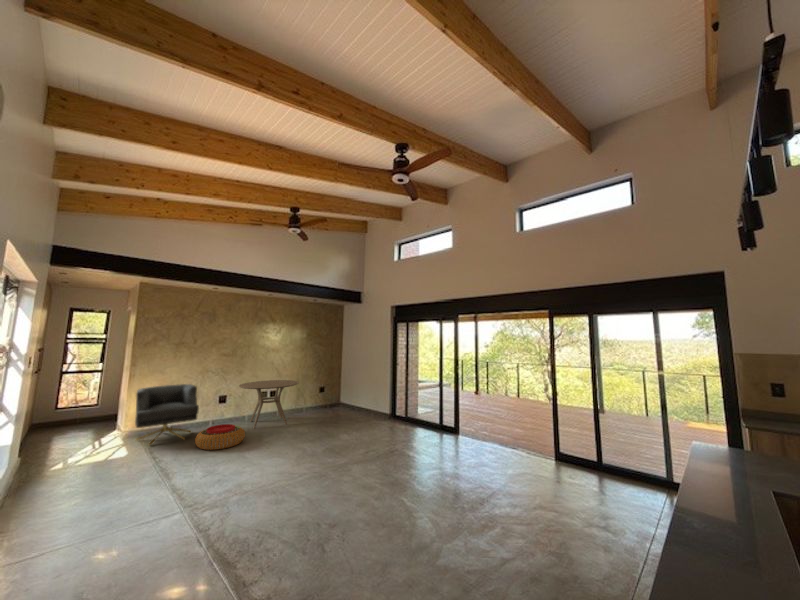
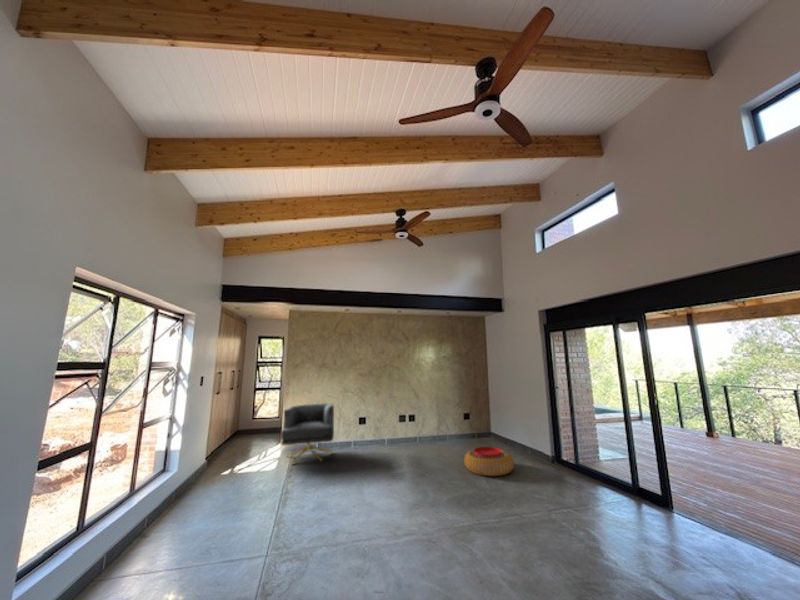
dining table: present [239,380,299,429] -> none [374,402,434,456]
pouf: present [195,424,245,450] -> present [464,447,514,476]

